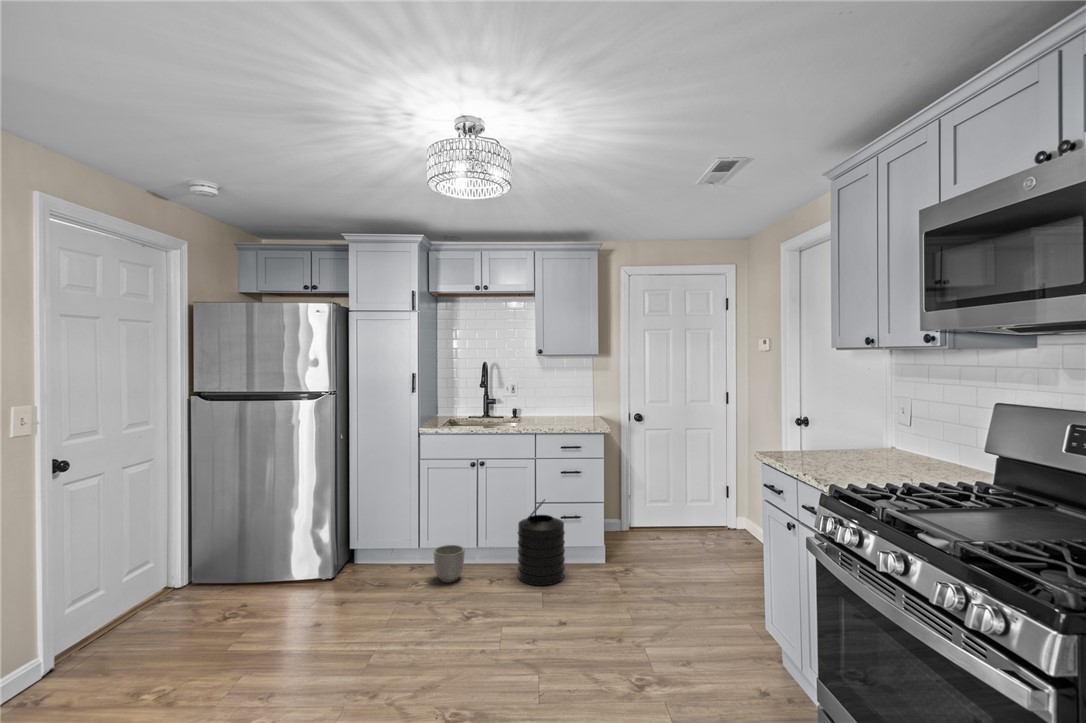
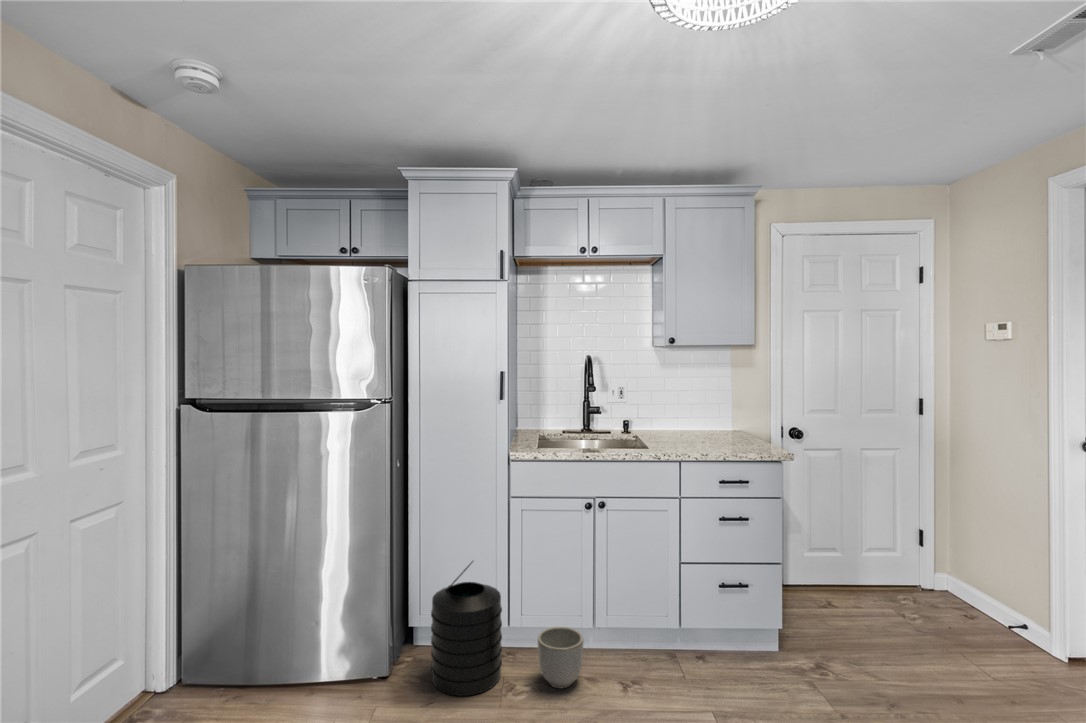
trash can: present [518,499,565,586] -> present [431,561,502,696]

